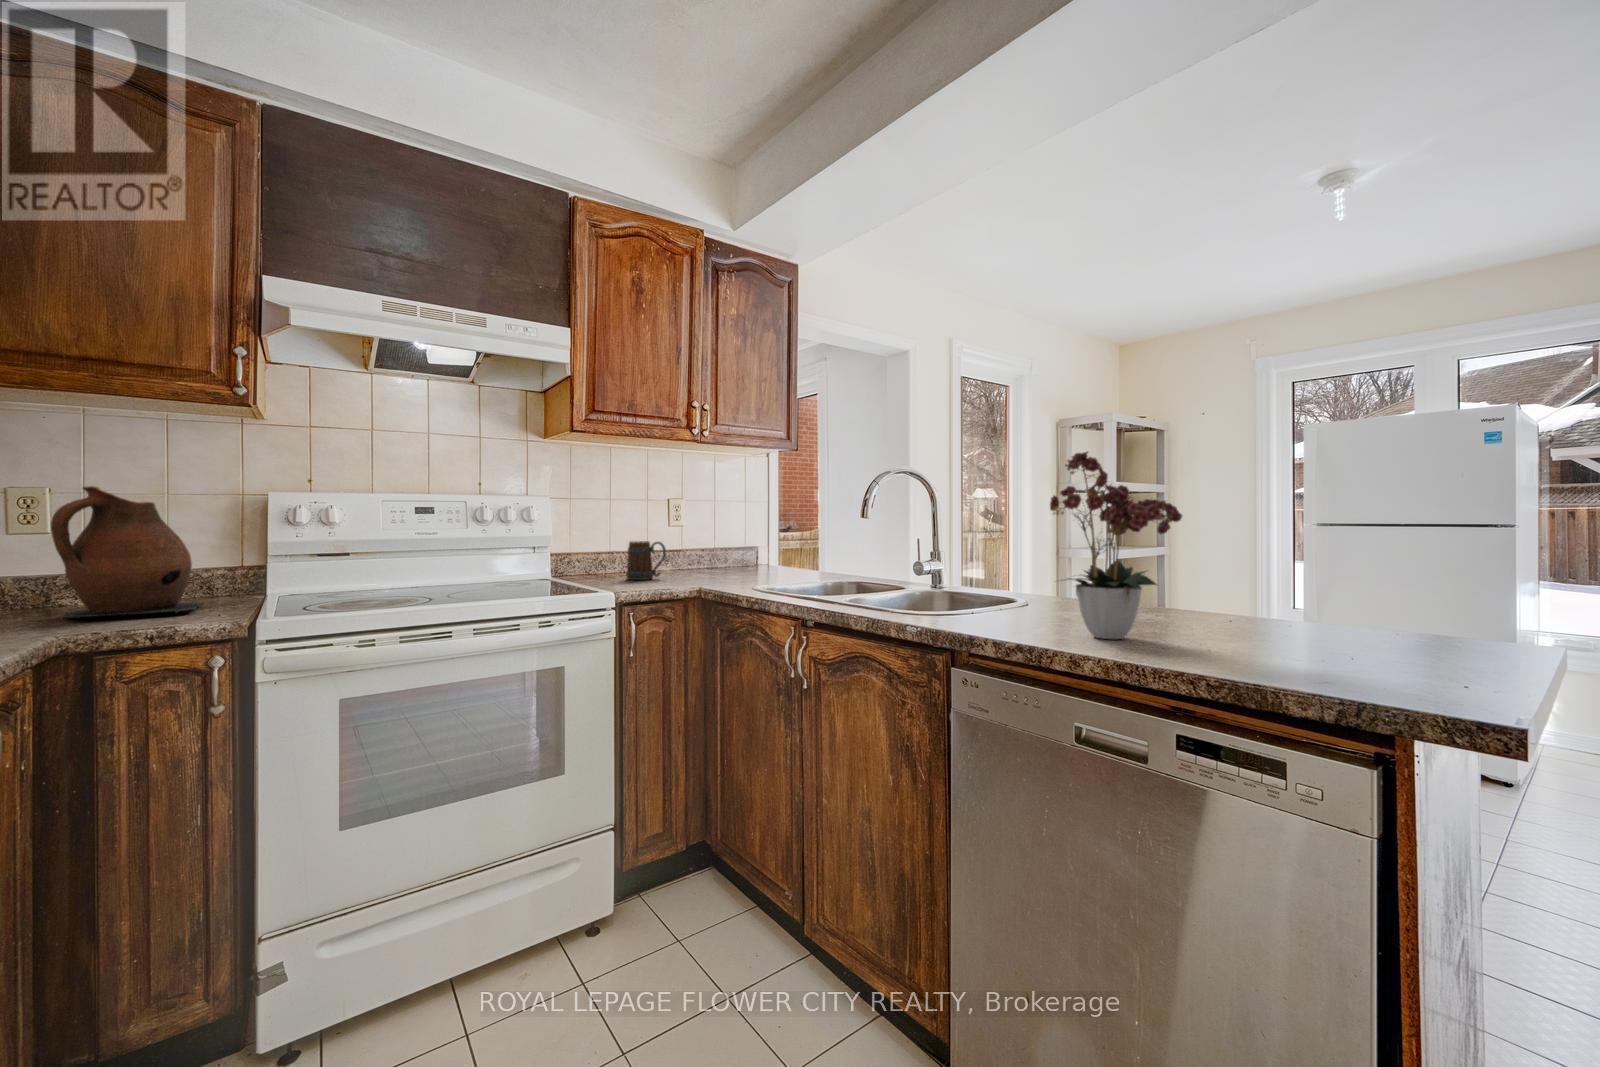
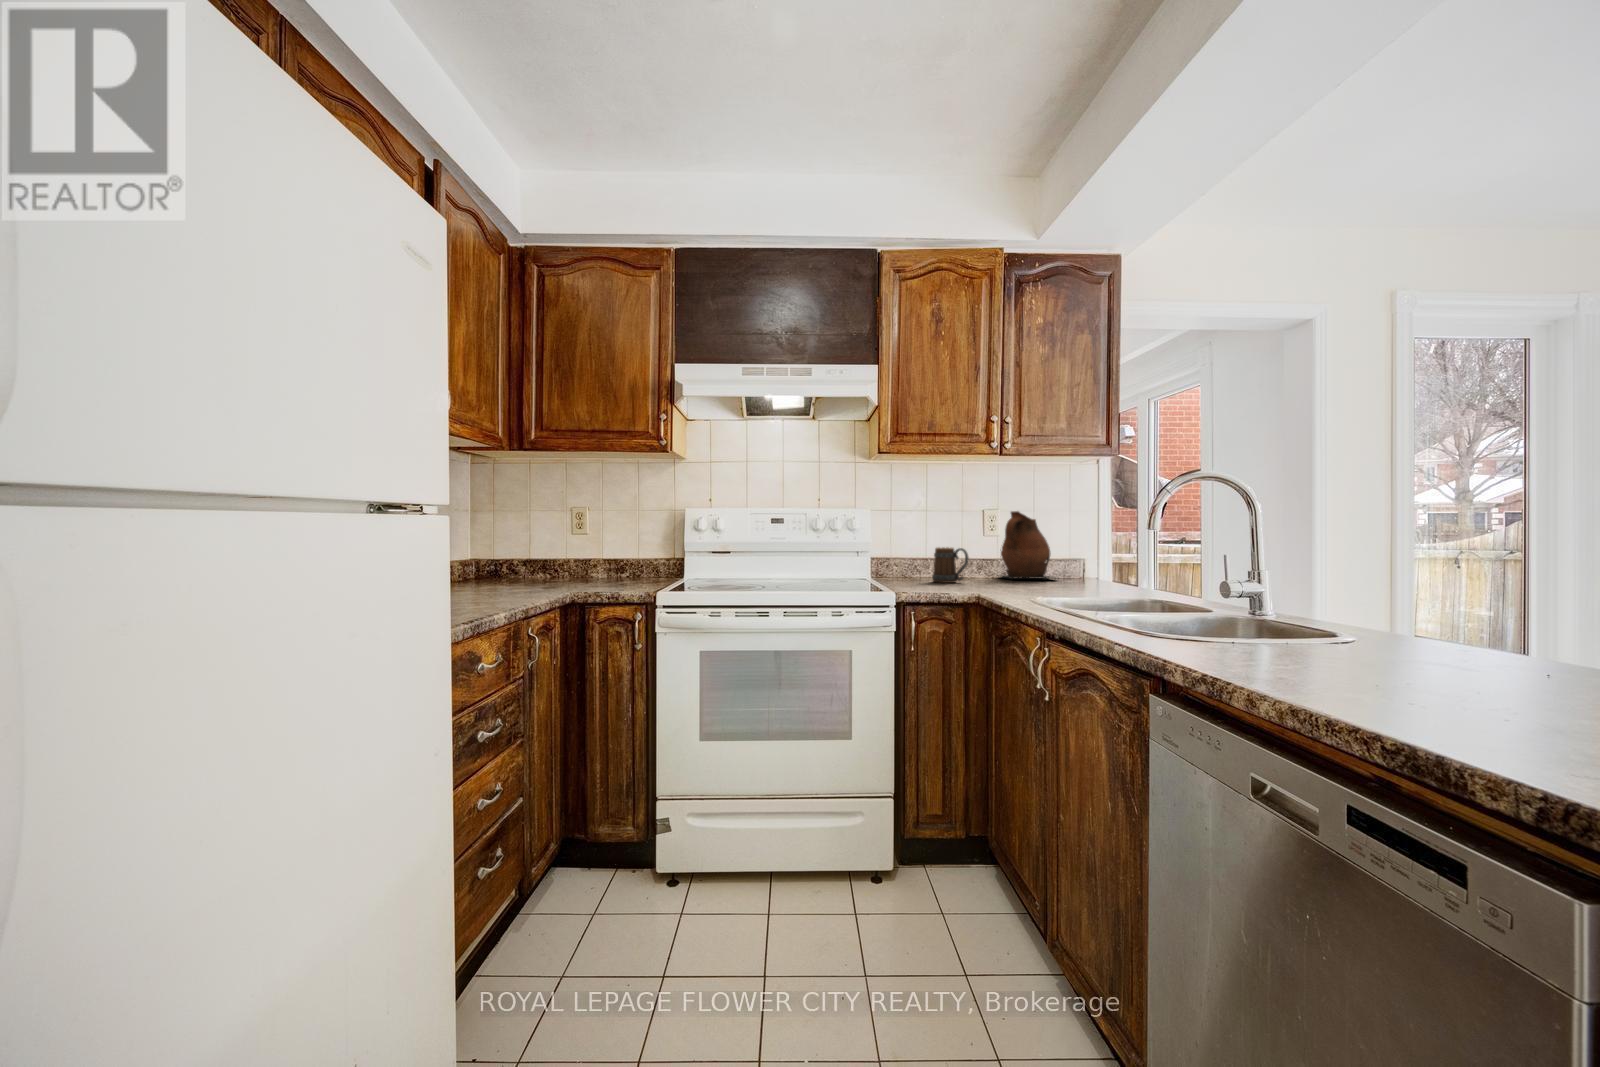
flower arrangement: present [1050,452,1182,639] -> none [1262,439,1484,686]
ceramic pitcher: present [51,486,203,618] -> present [1000,511,1056,579]

